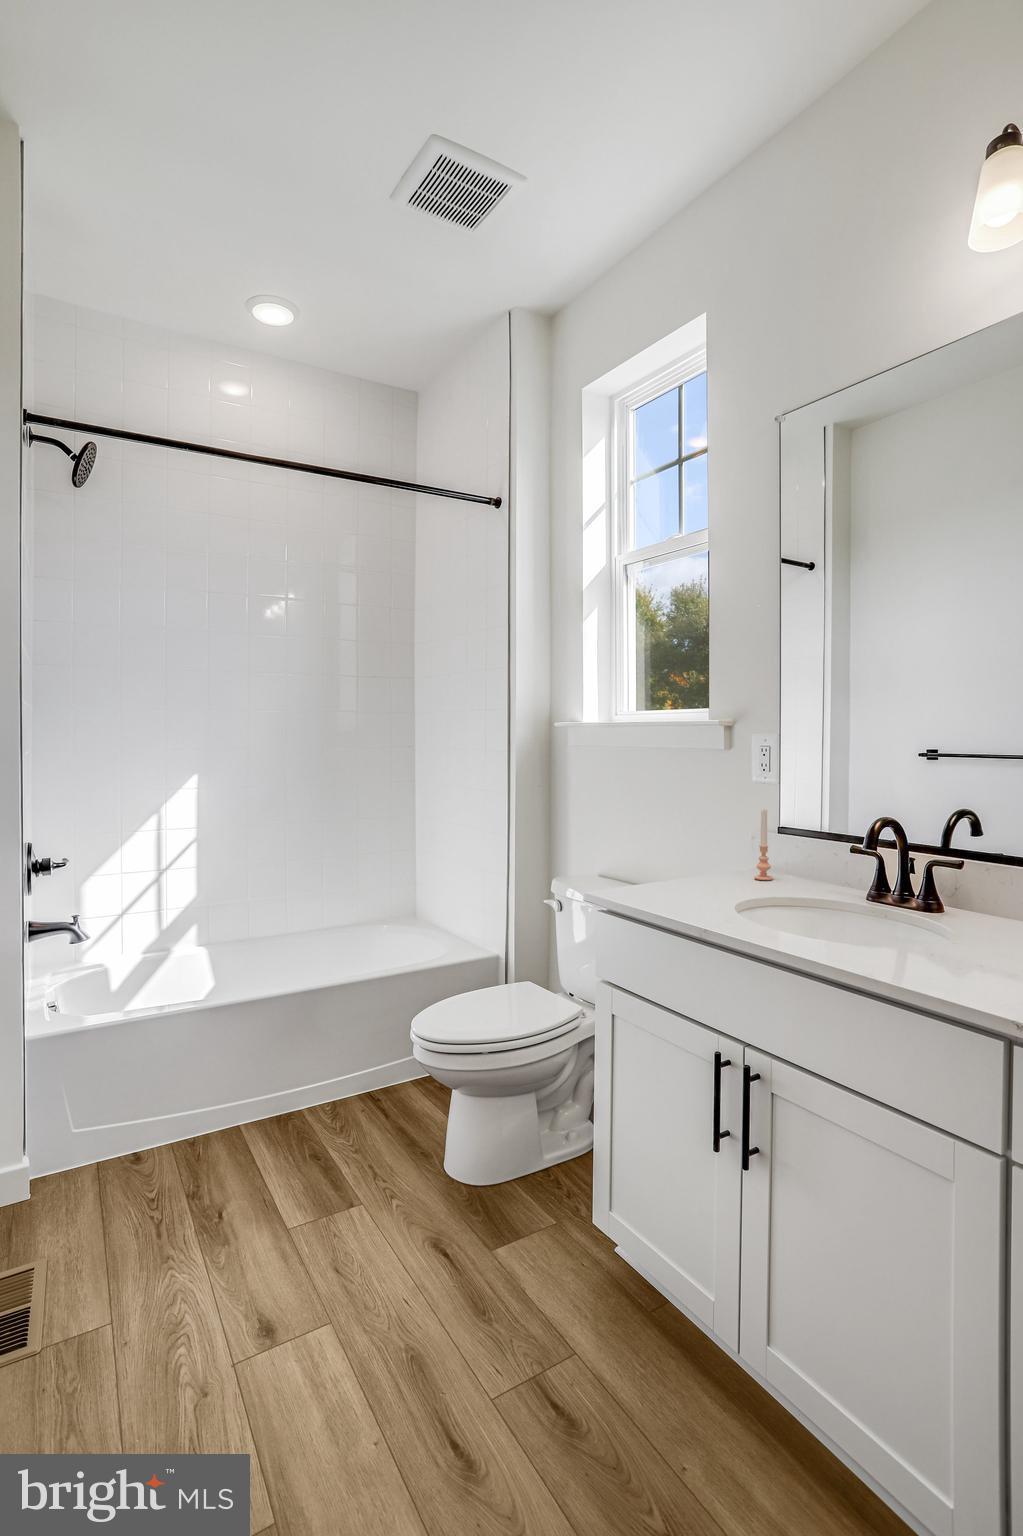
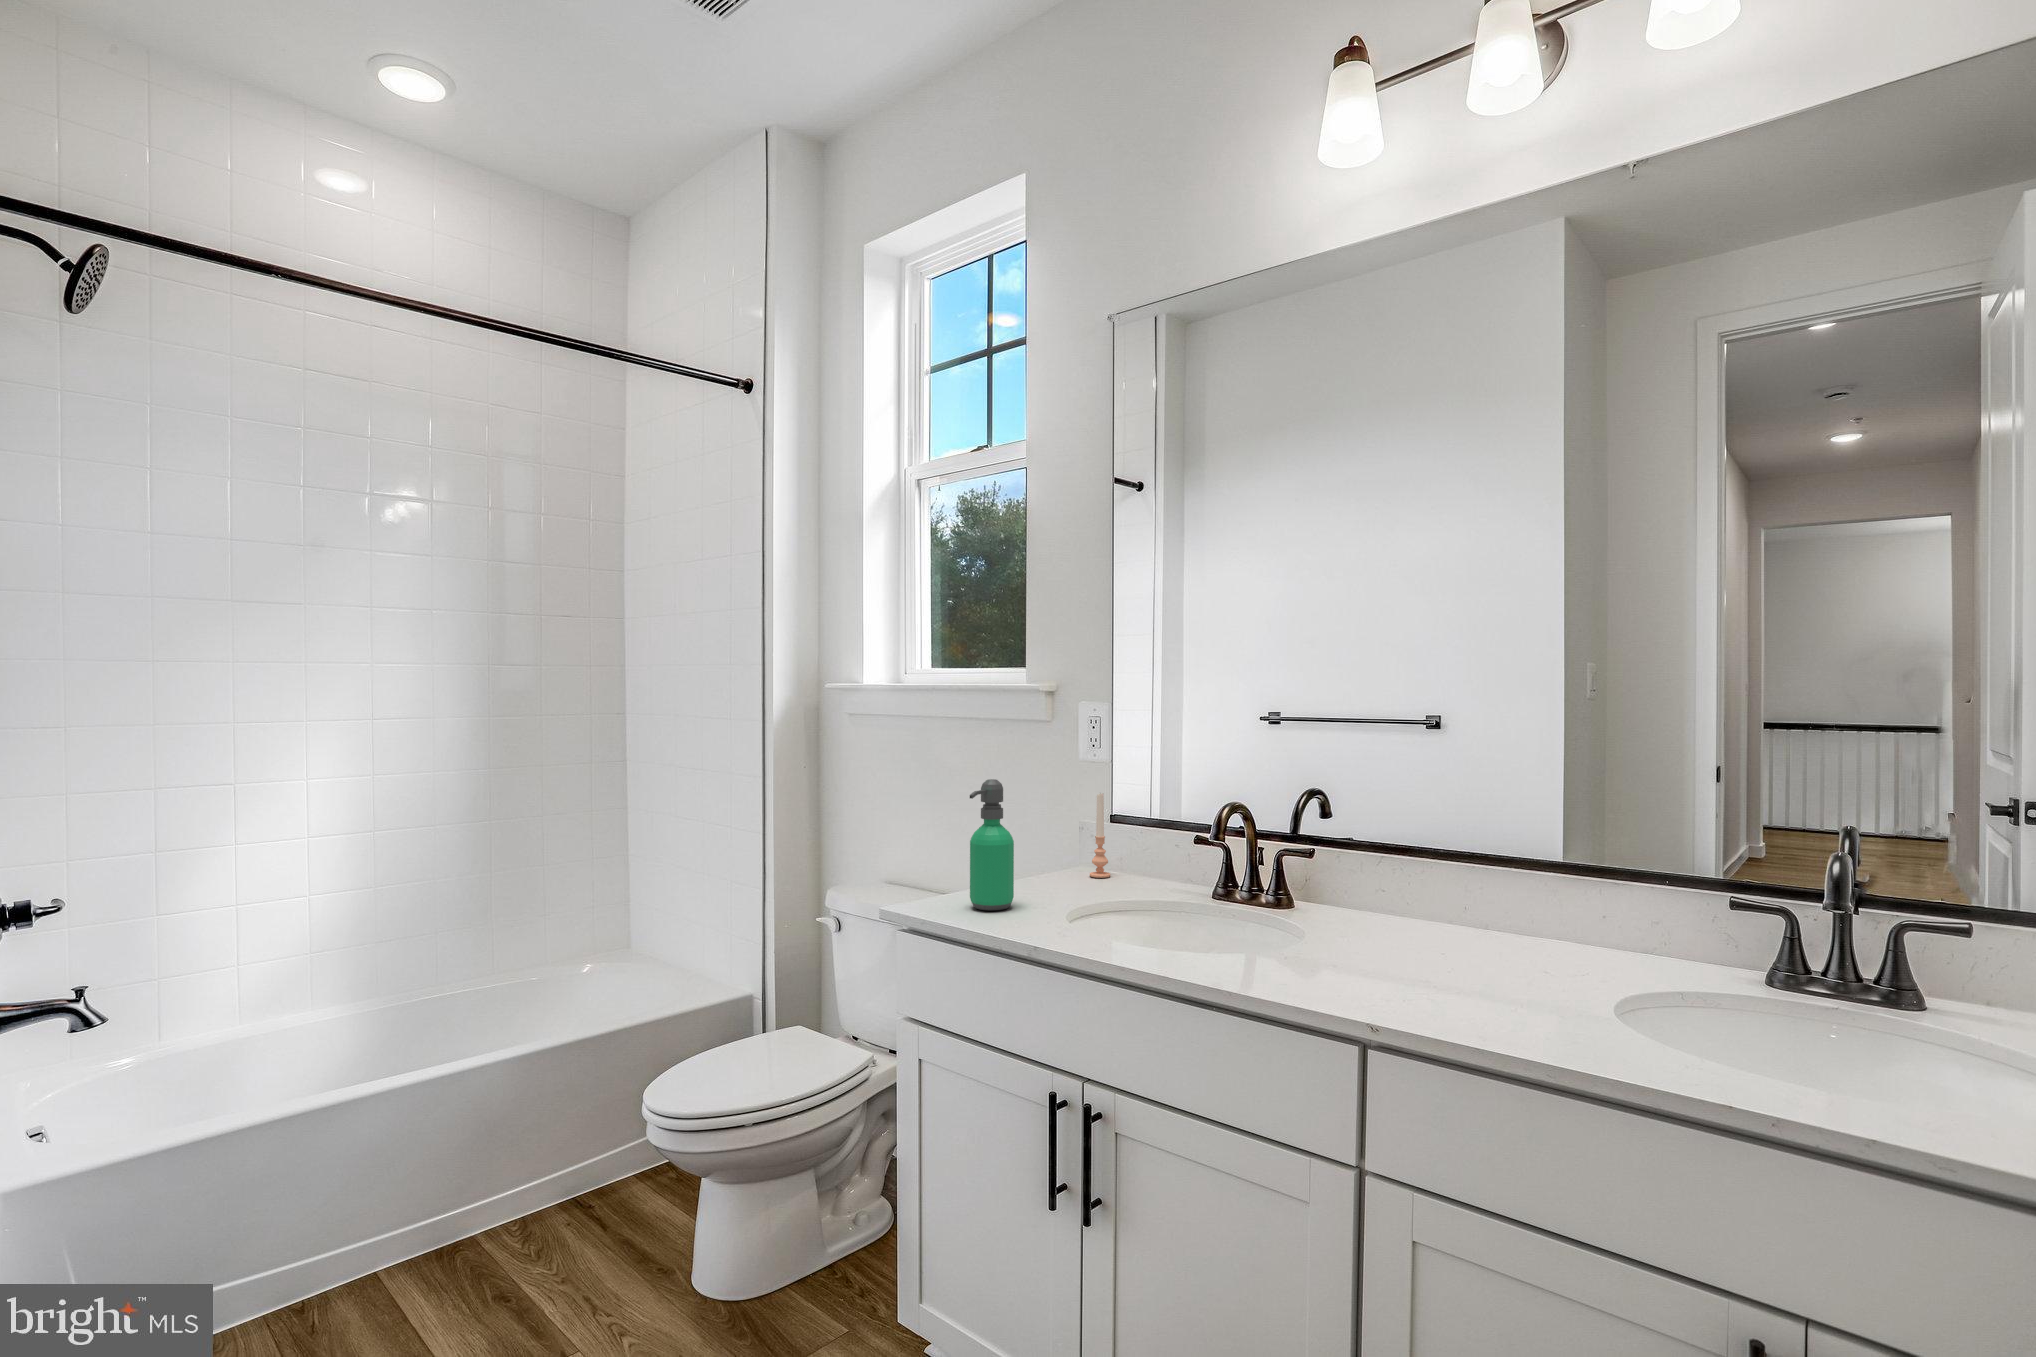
soap dispenser: none [648,794,686,901] -> present [970,779,1014,910]

